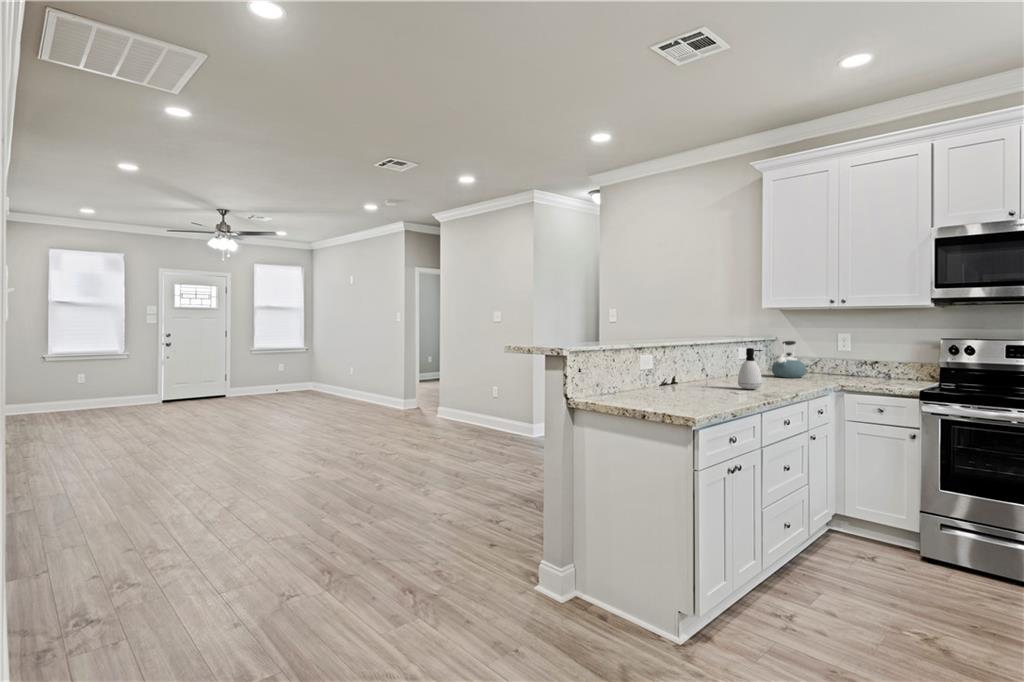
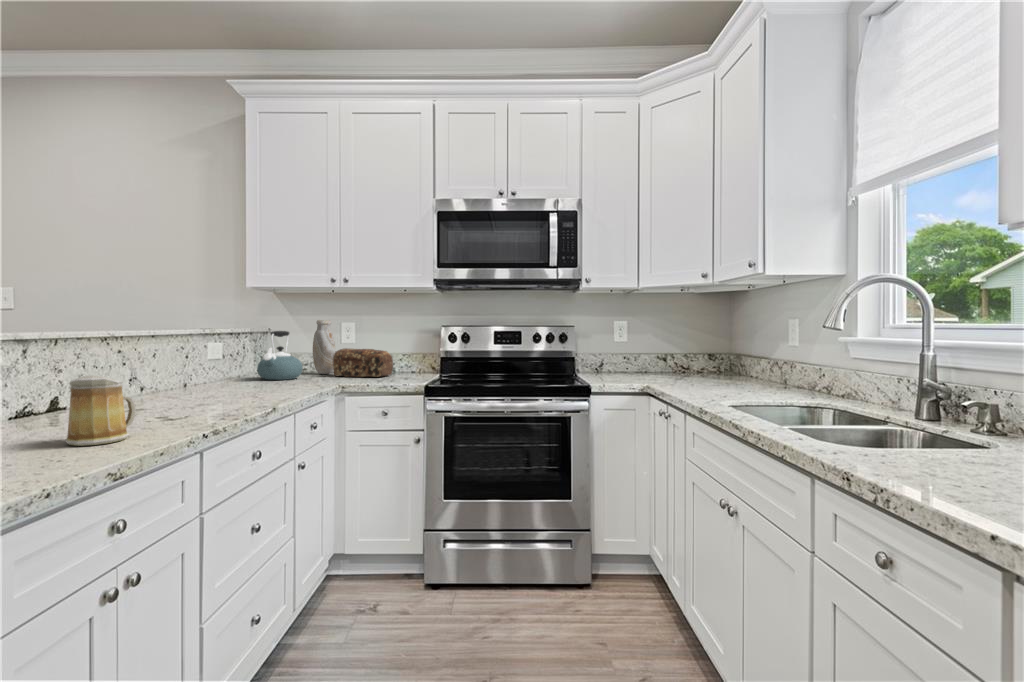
vase: none [813,332,833,376] -> present [313,320,336,374]
soap dispenser: present [738,348,762,389] -> none [176,339,219,407]
bread loaf: none [831,356,889,381] -> present [333,348,393,377]
mug: none [707,367,735,400] -> present [65,375,136,446]

